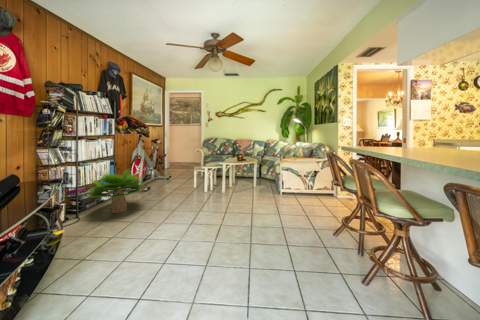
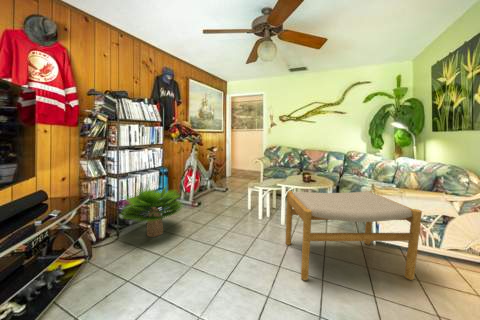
footstool: none [228,162,301,217] -> present [286,191,422,280]

